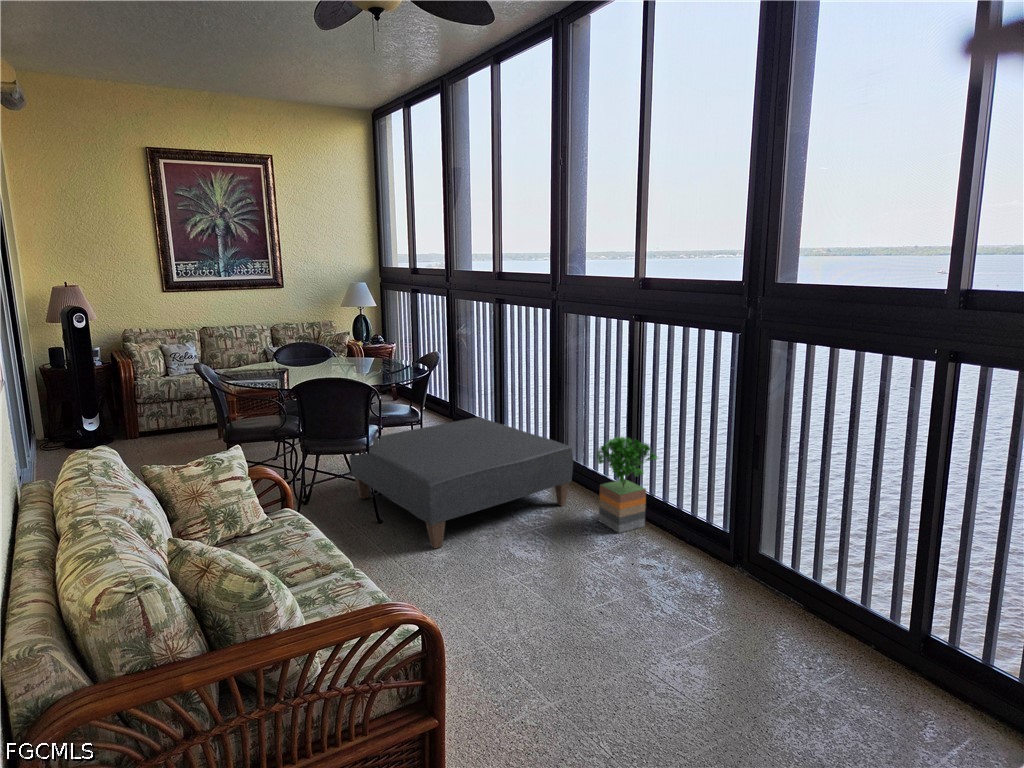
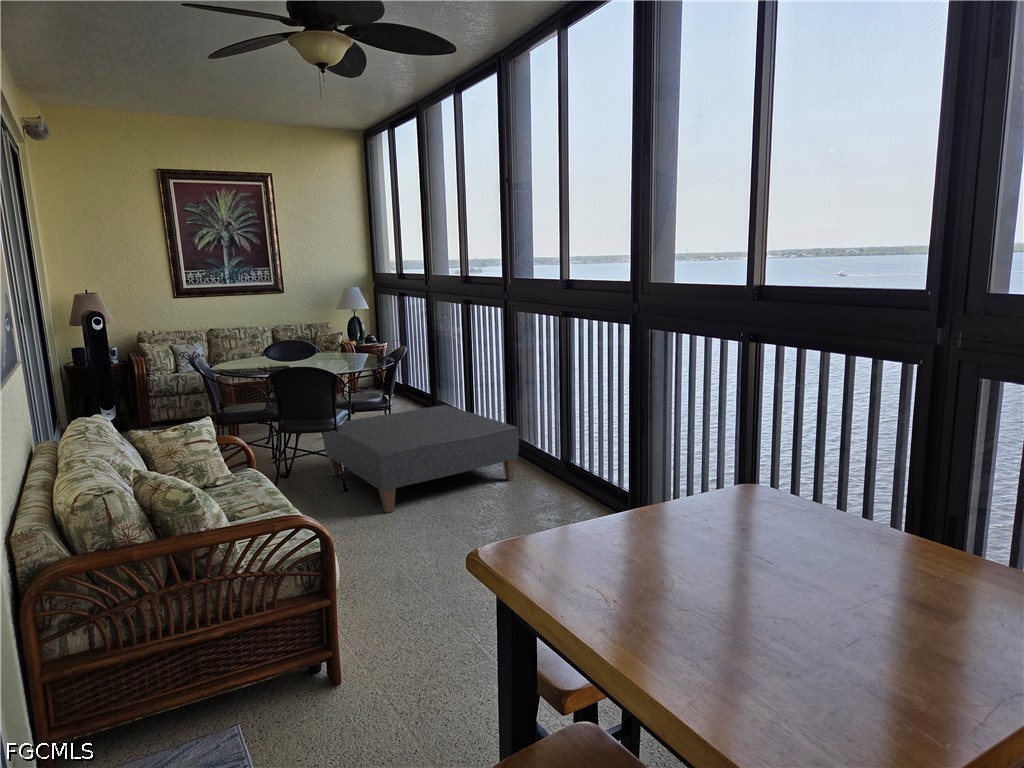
potted tree: present [597,437,657,533] -> none [530,415,589,501]

